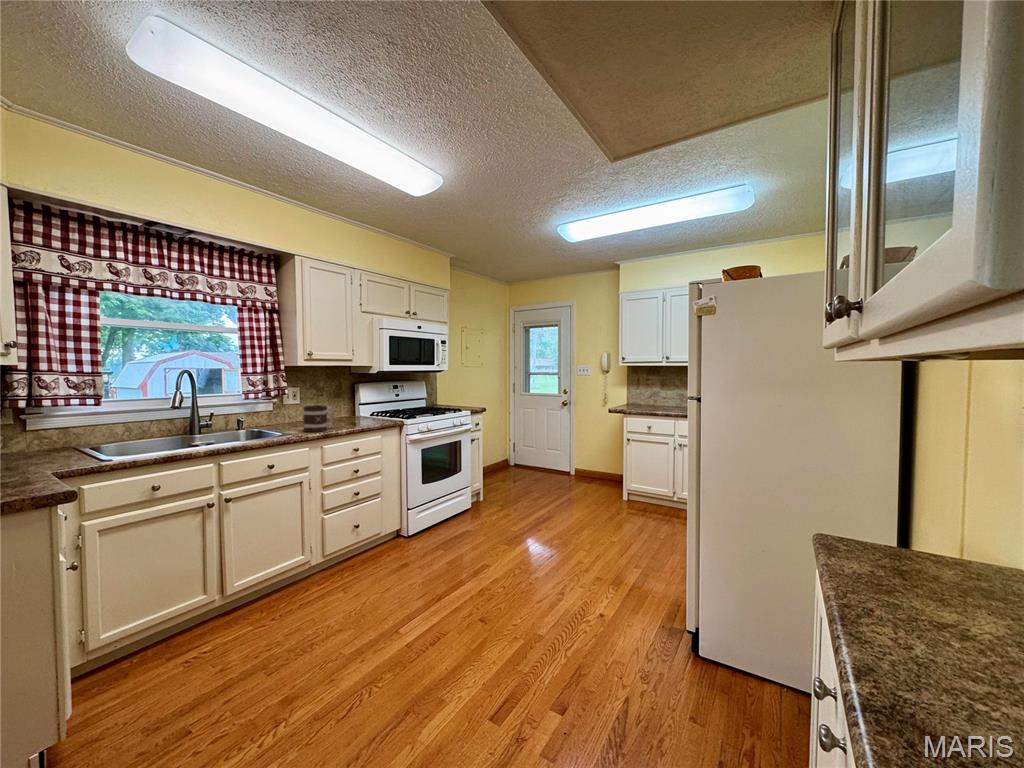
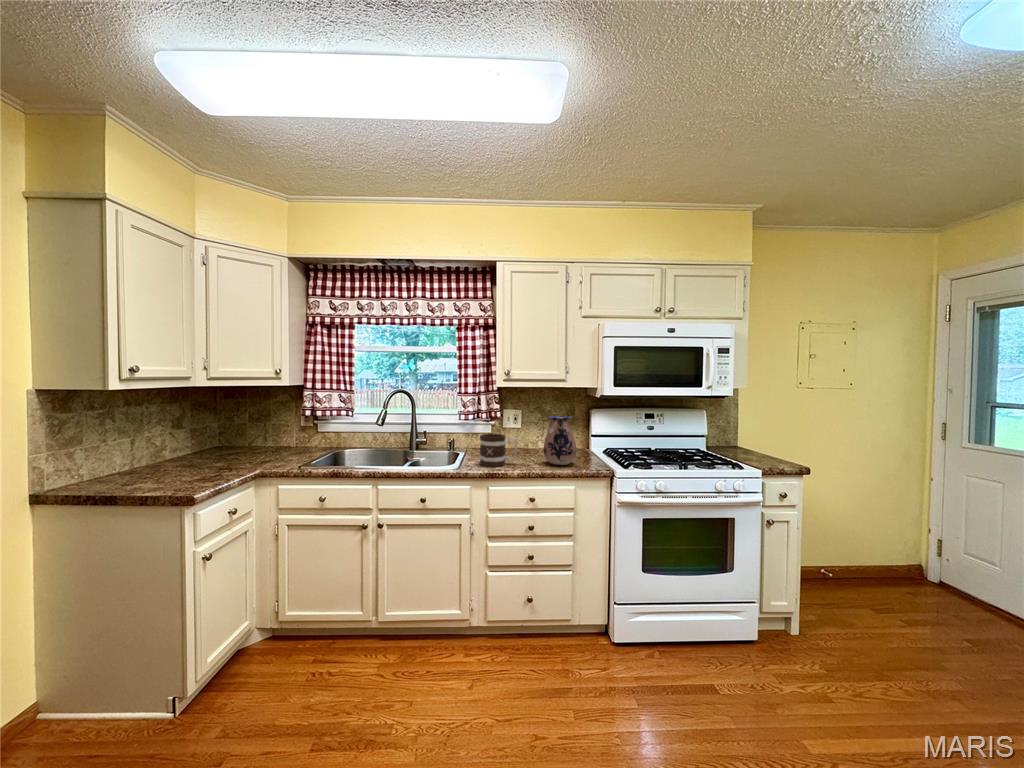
ceramic pitcher: none [348,388,374,425] -> present [544,416,577,465]

